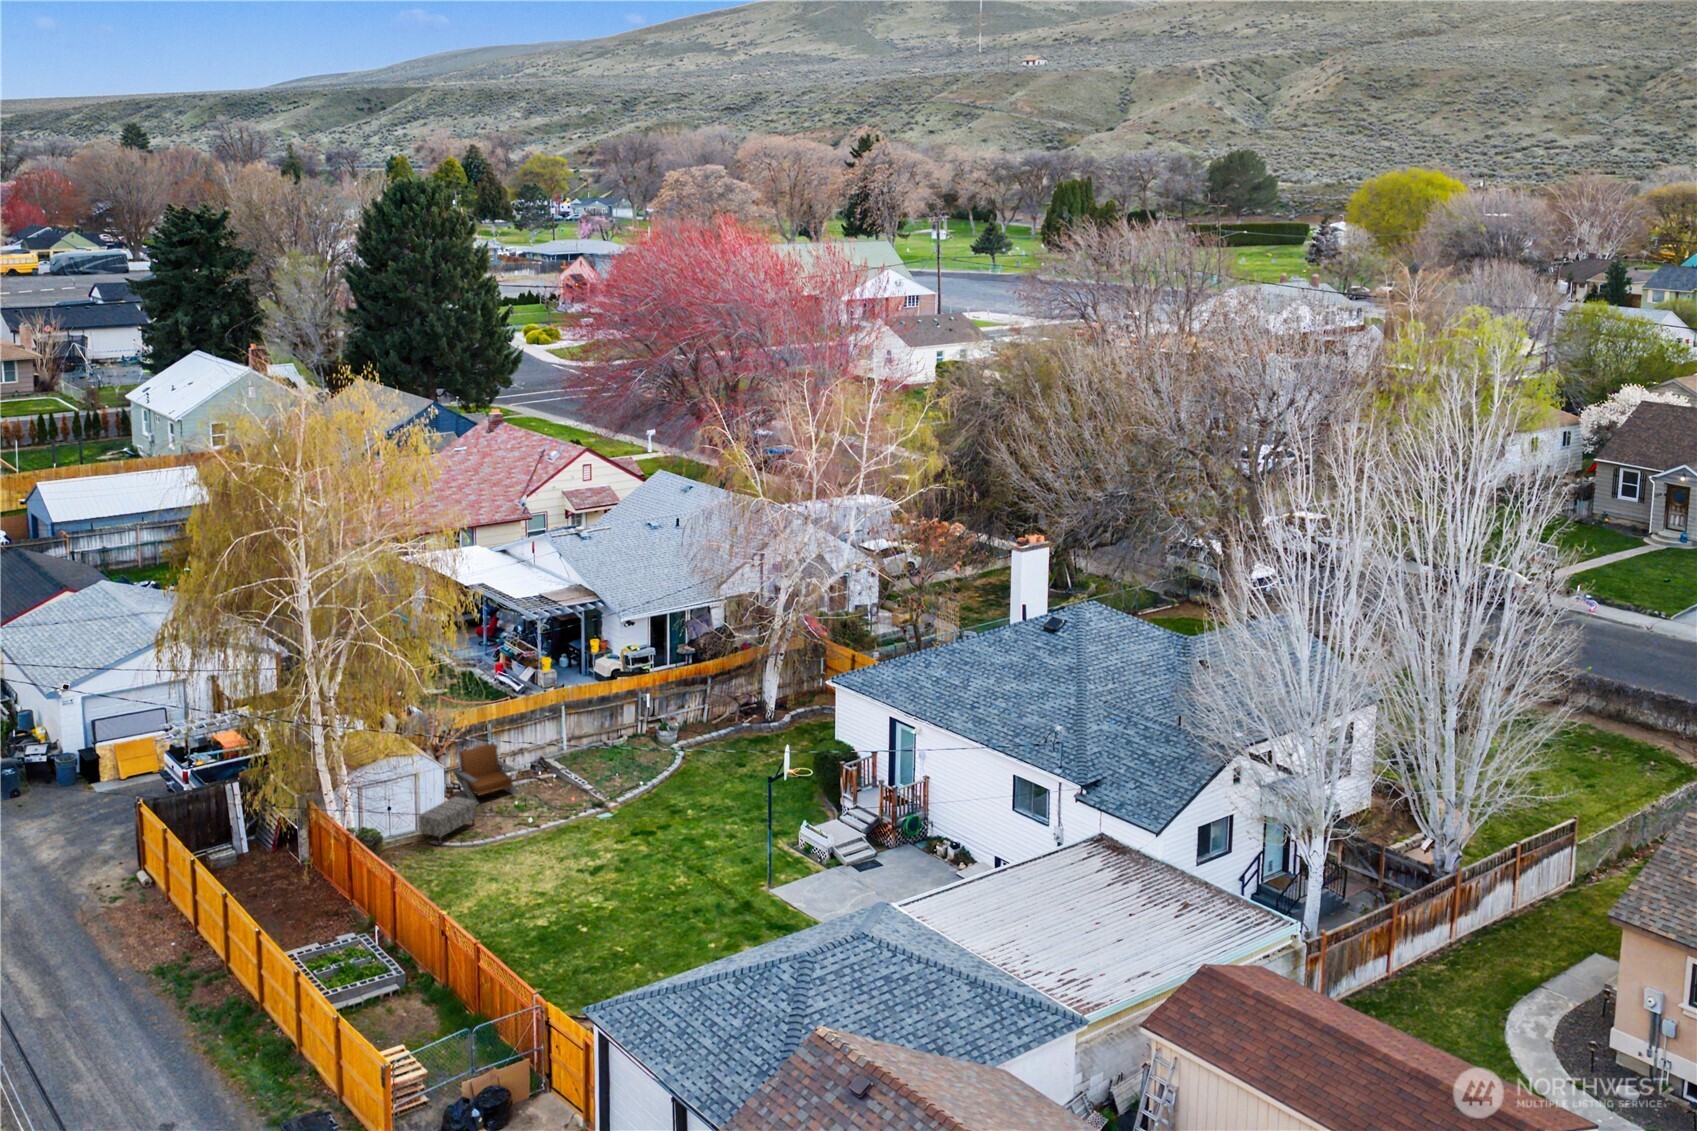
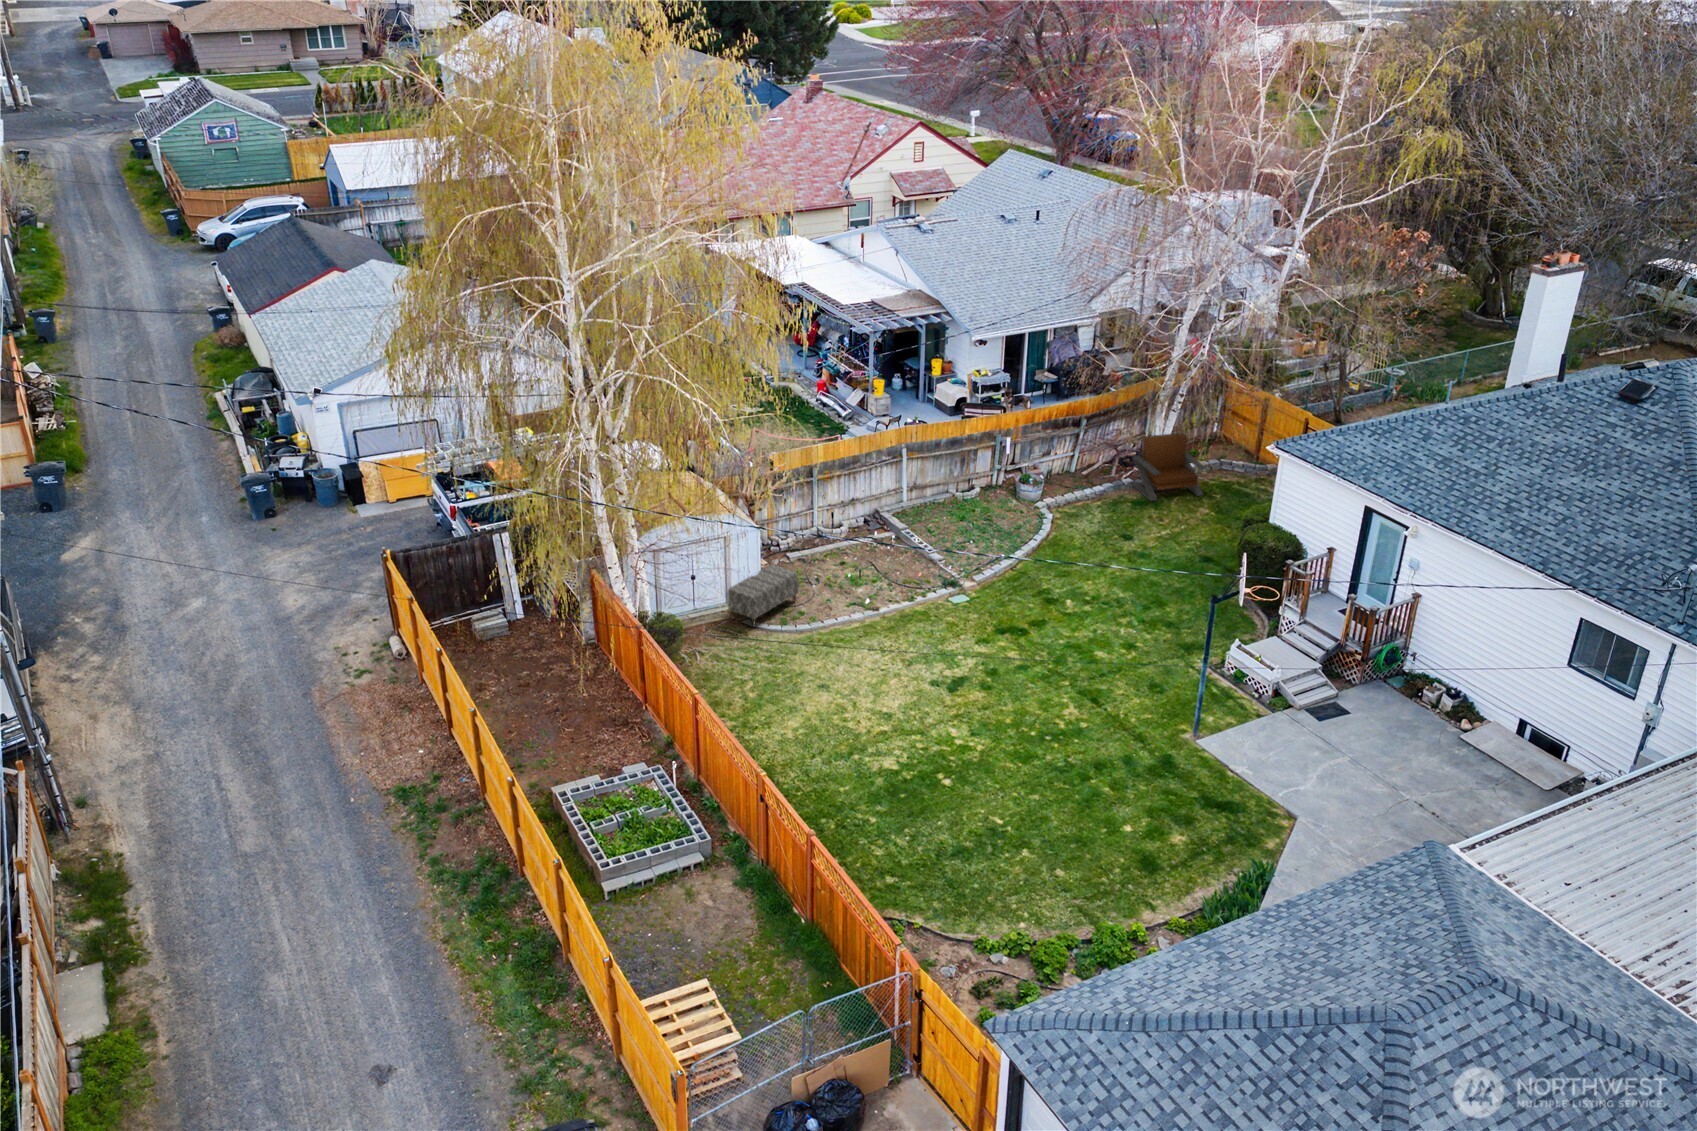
lounge chair: present [453,744,518,806] -> present [1131,433,1206,501]

